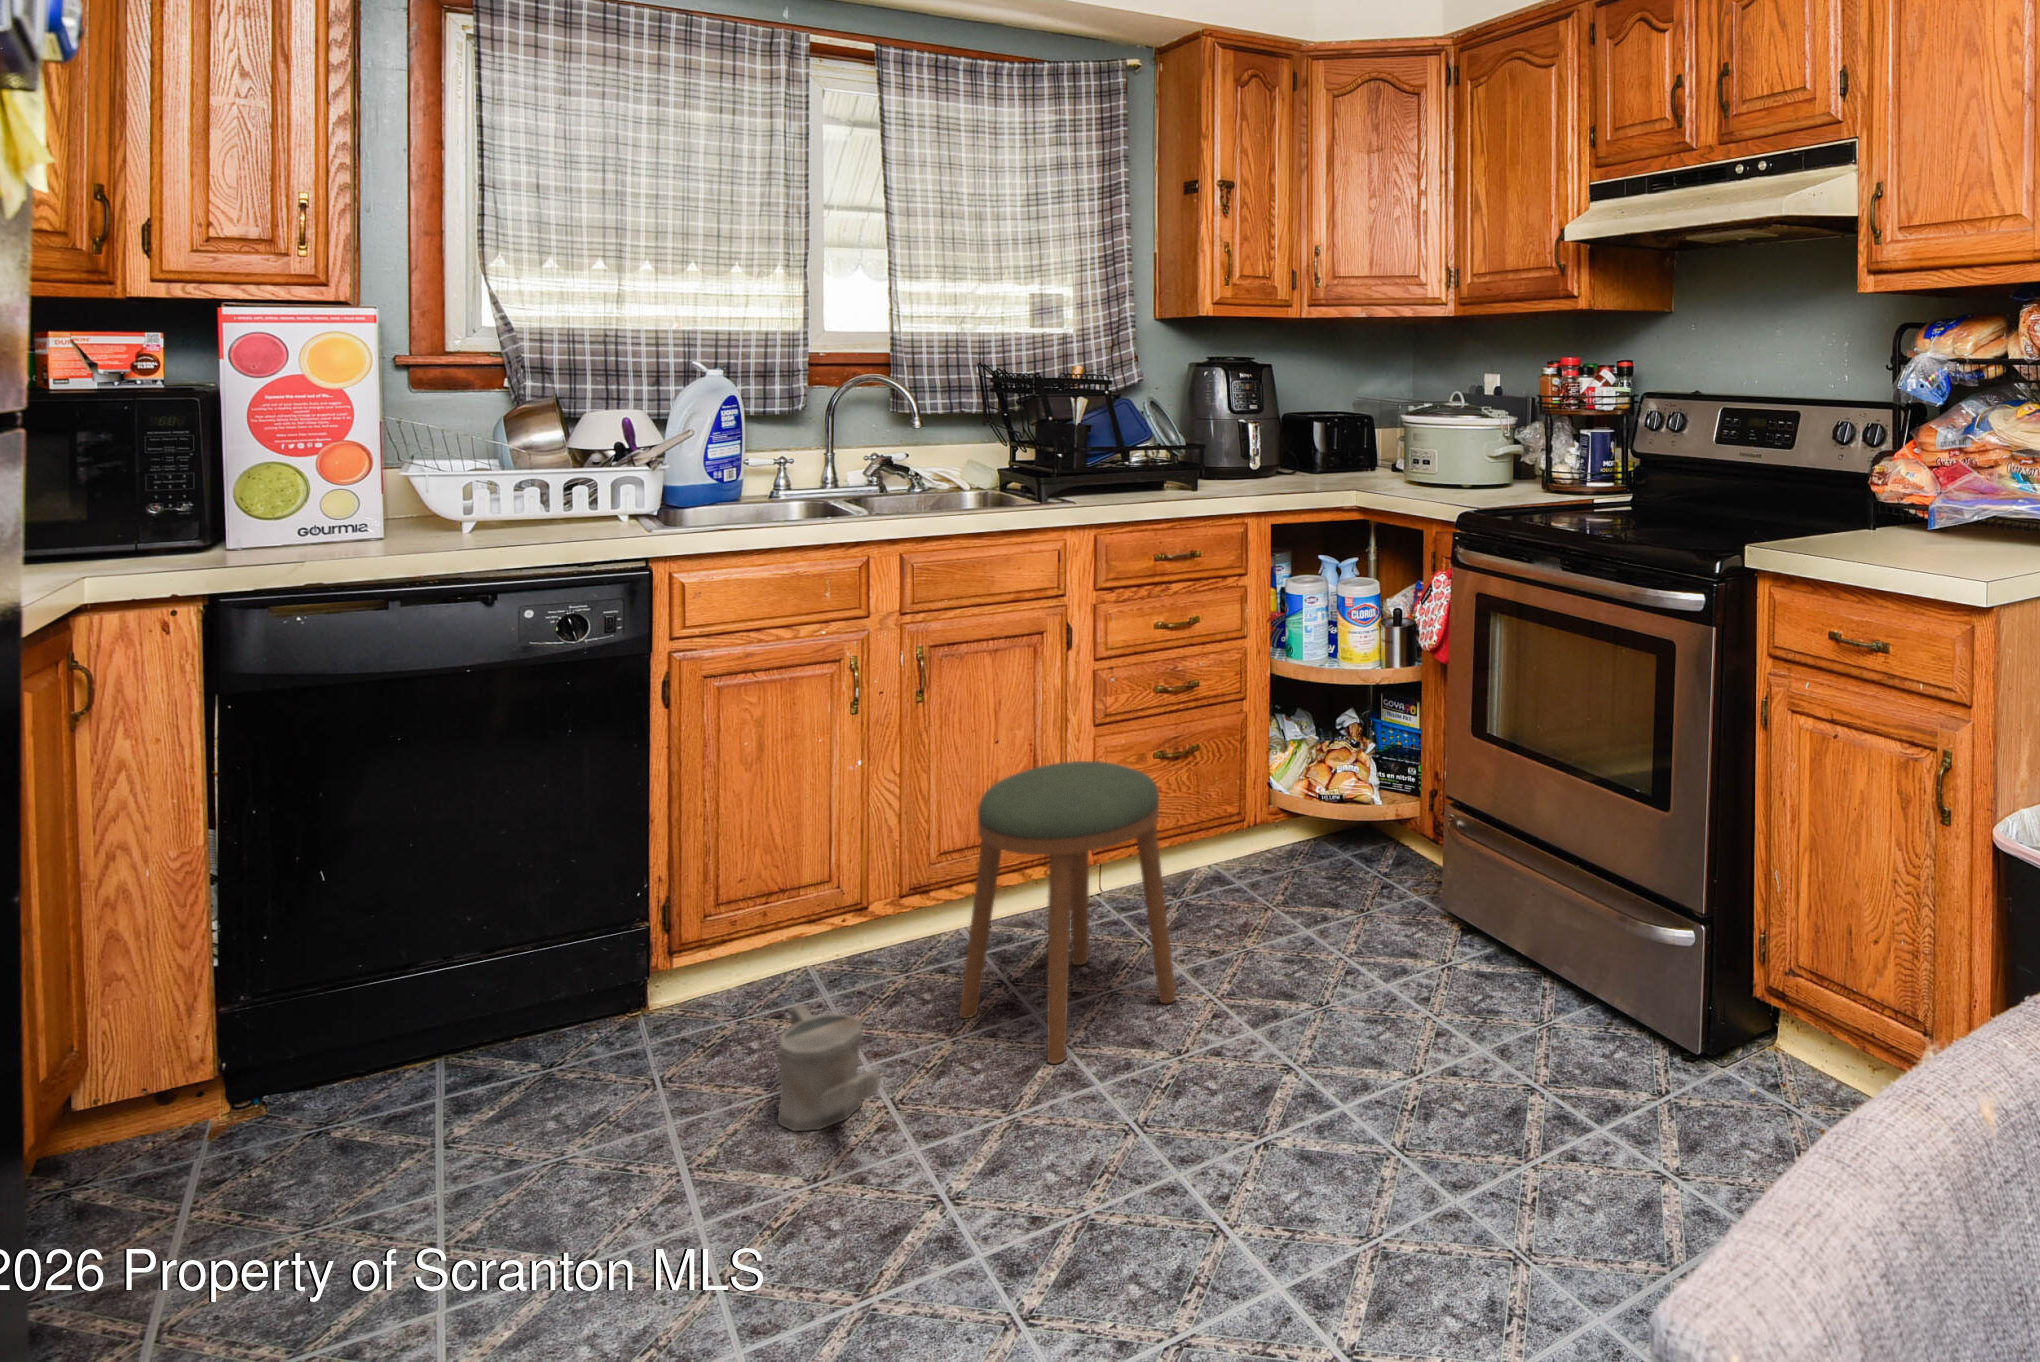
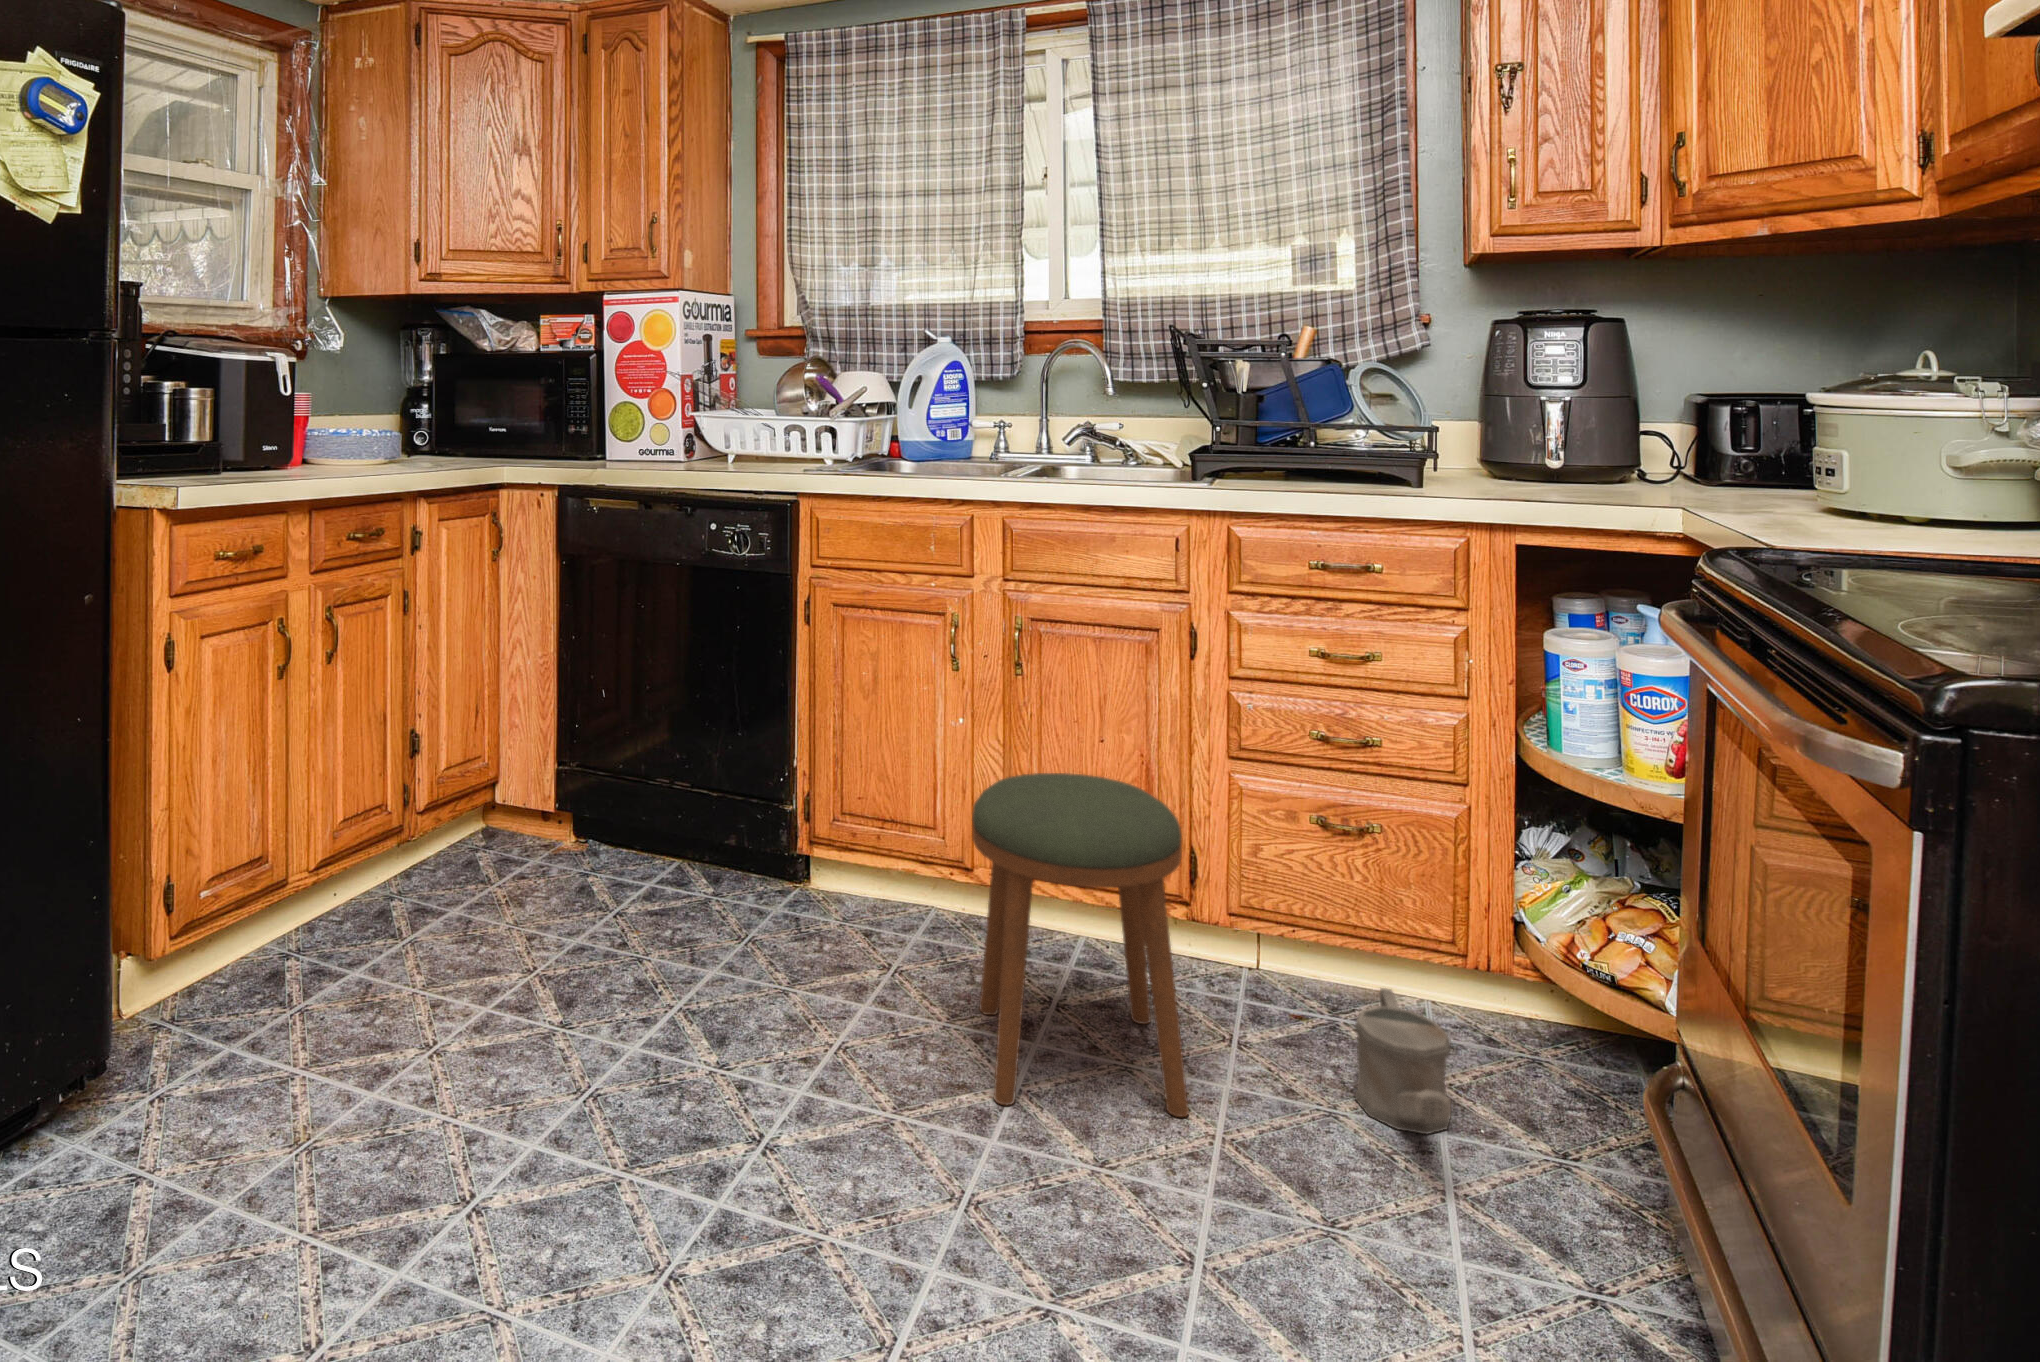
watering can: present [778,1004,880,1131] -> present [1355,988,1451,1134]

